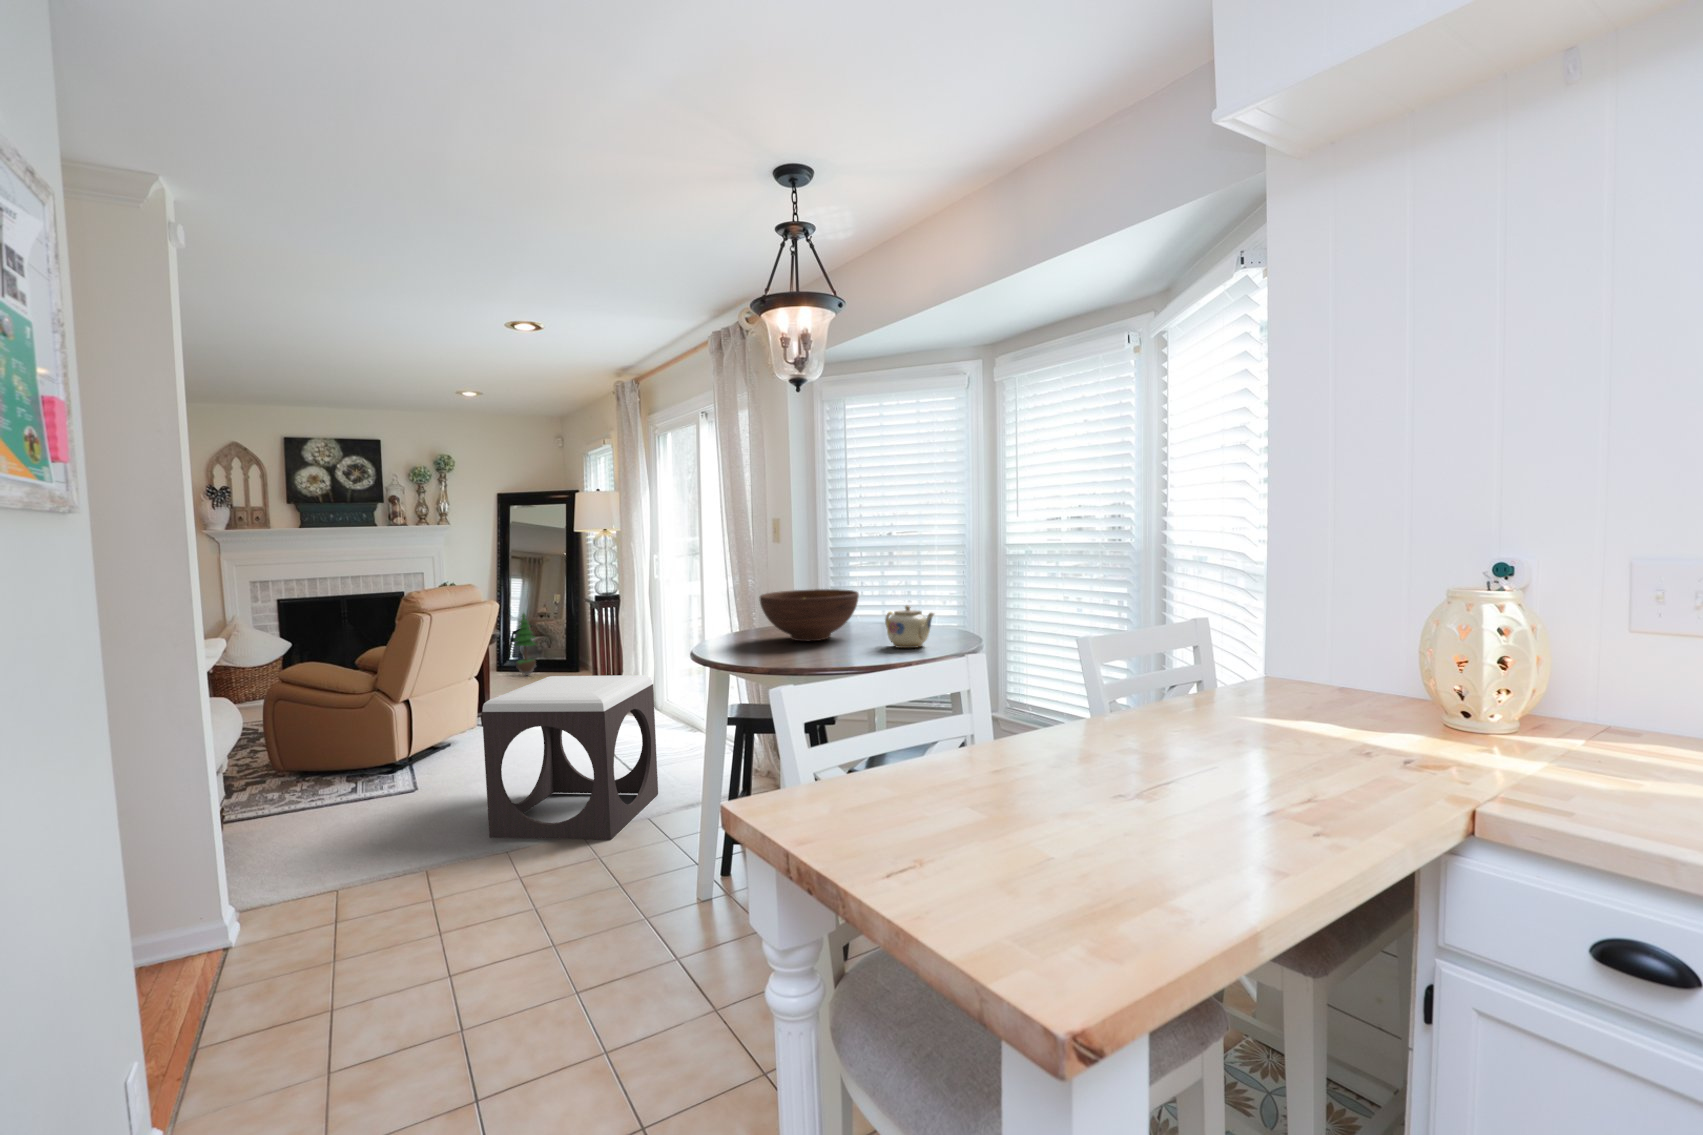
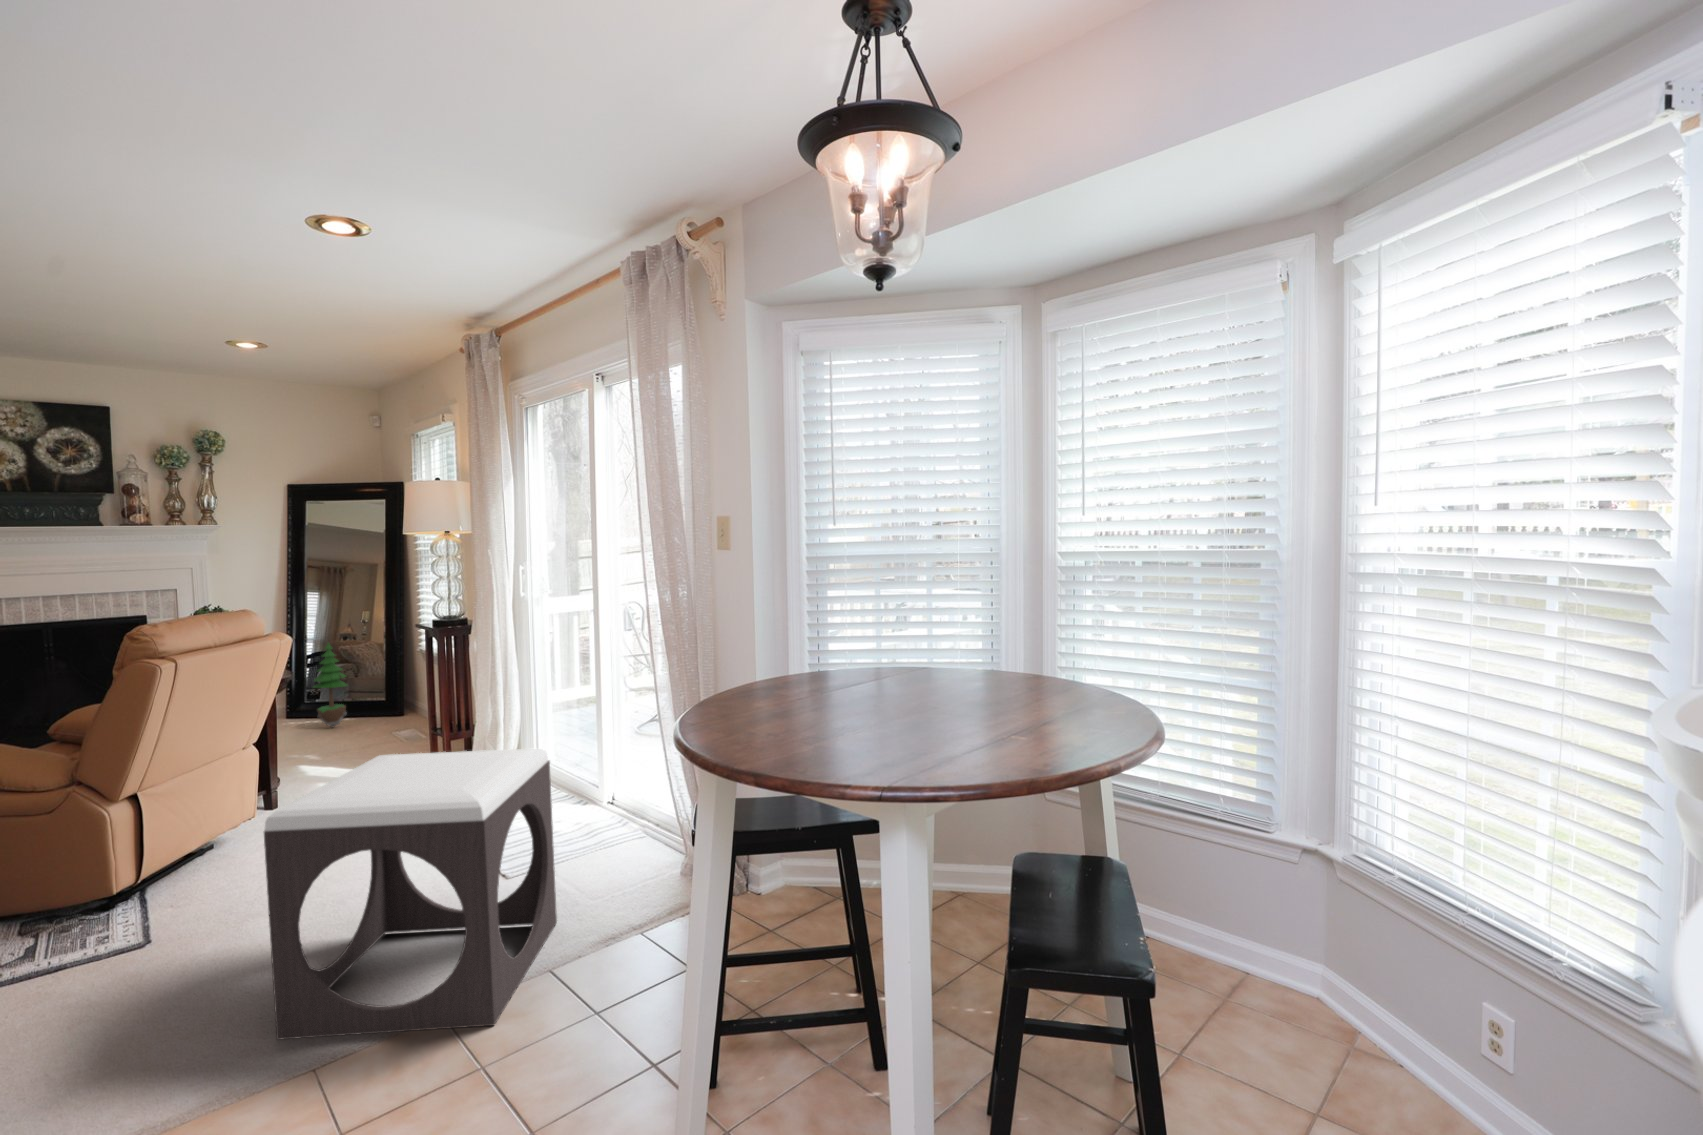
fruit bowl: present [760,589,859,641] -> none [772,622,932,709]
teapot: present [885,605,934,648] -> none [994,651,1099,723]

